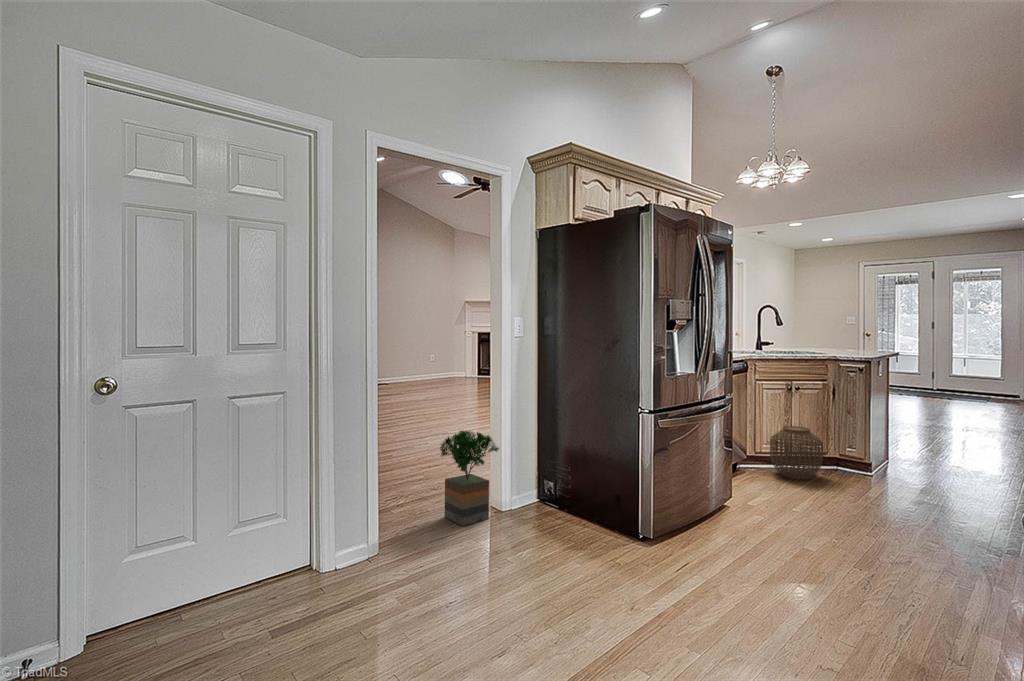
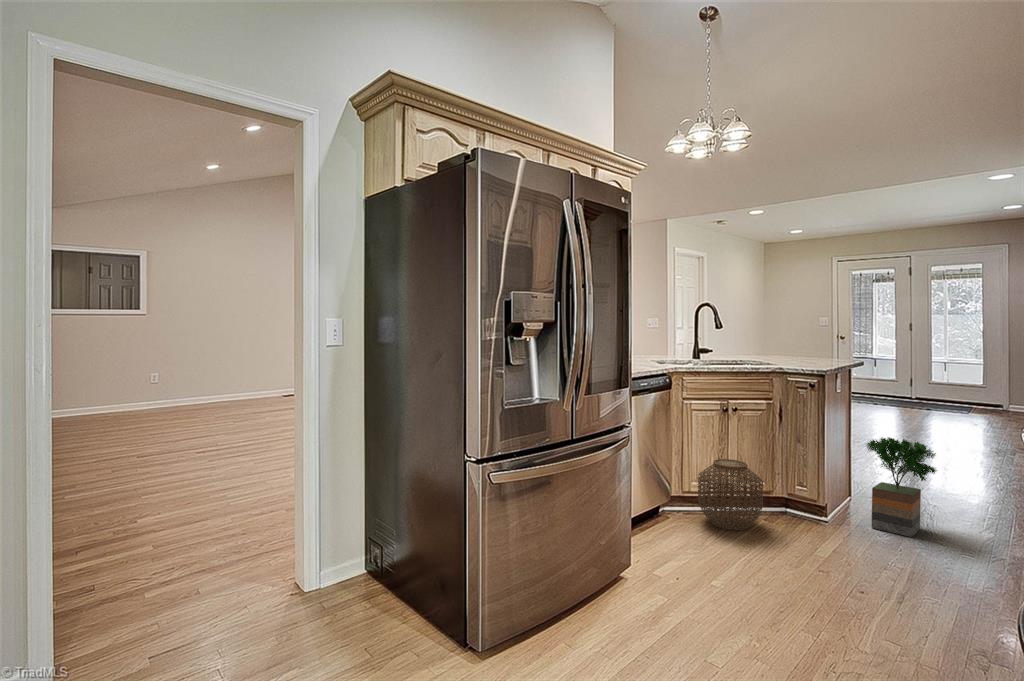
potted tree: present [440,430,499,526] -> present [867,437,937,537]

